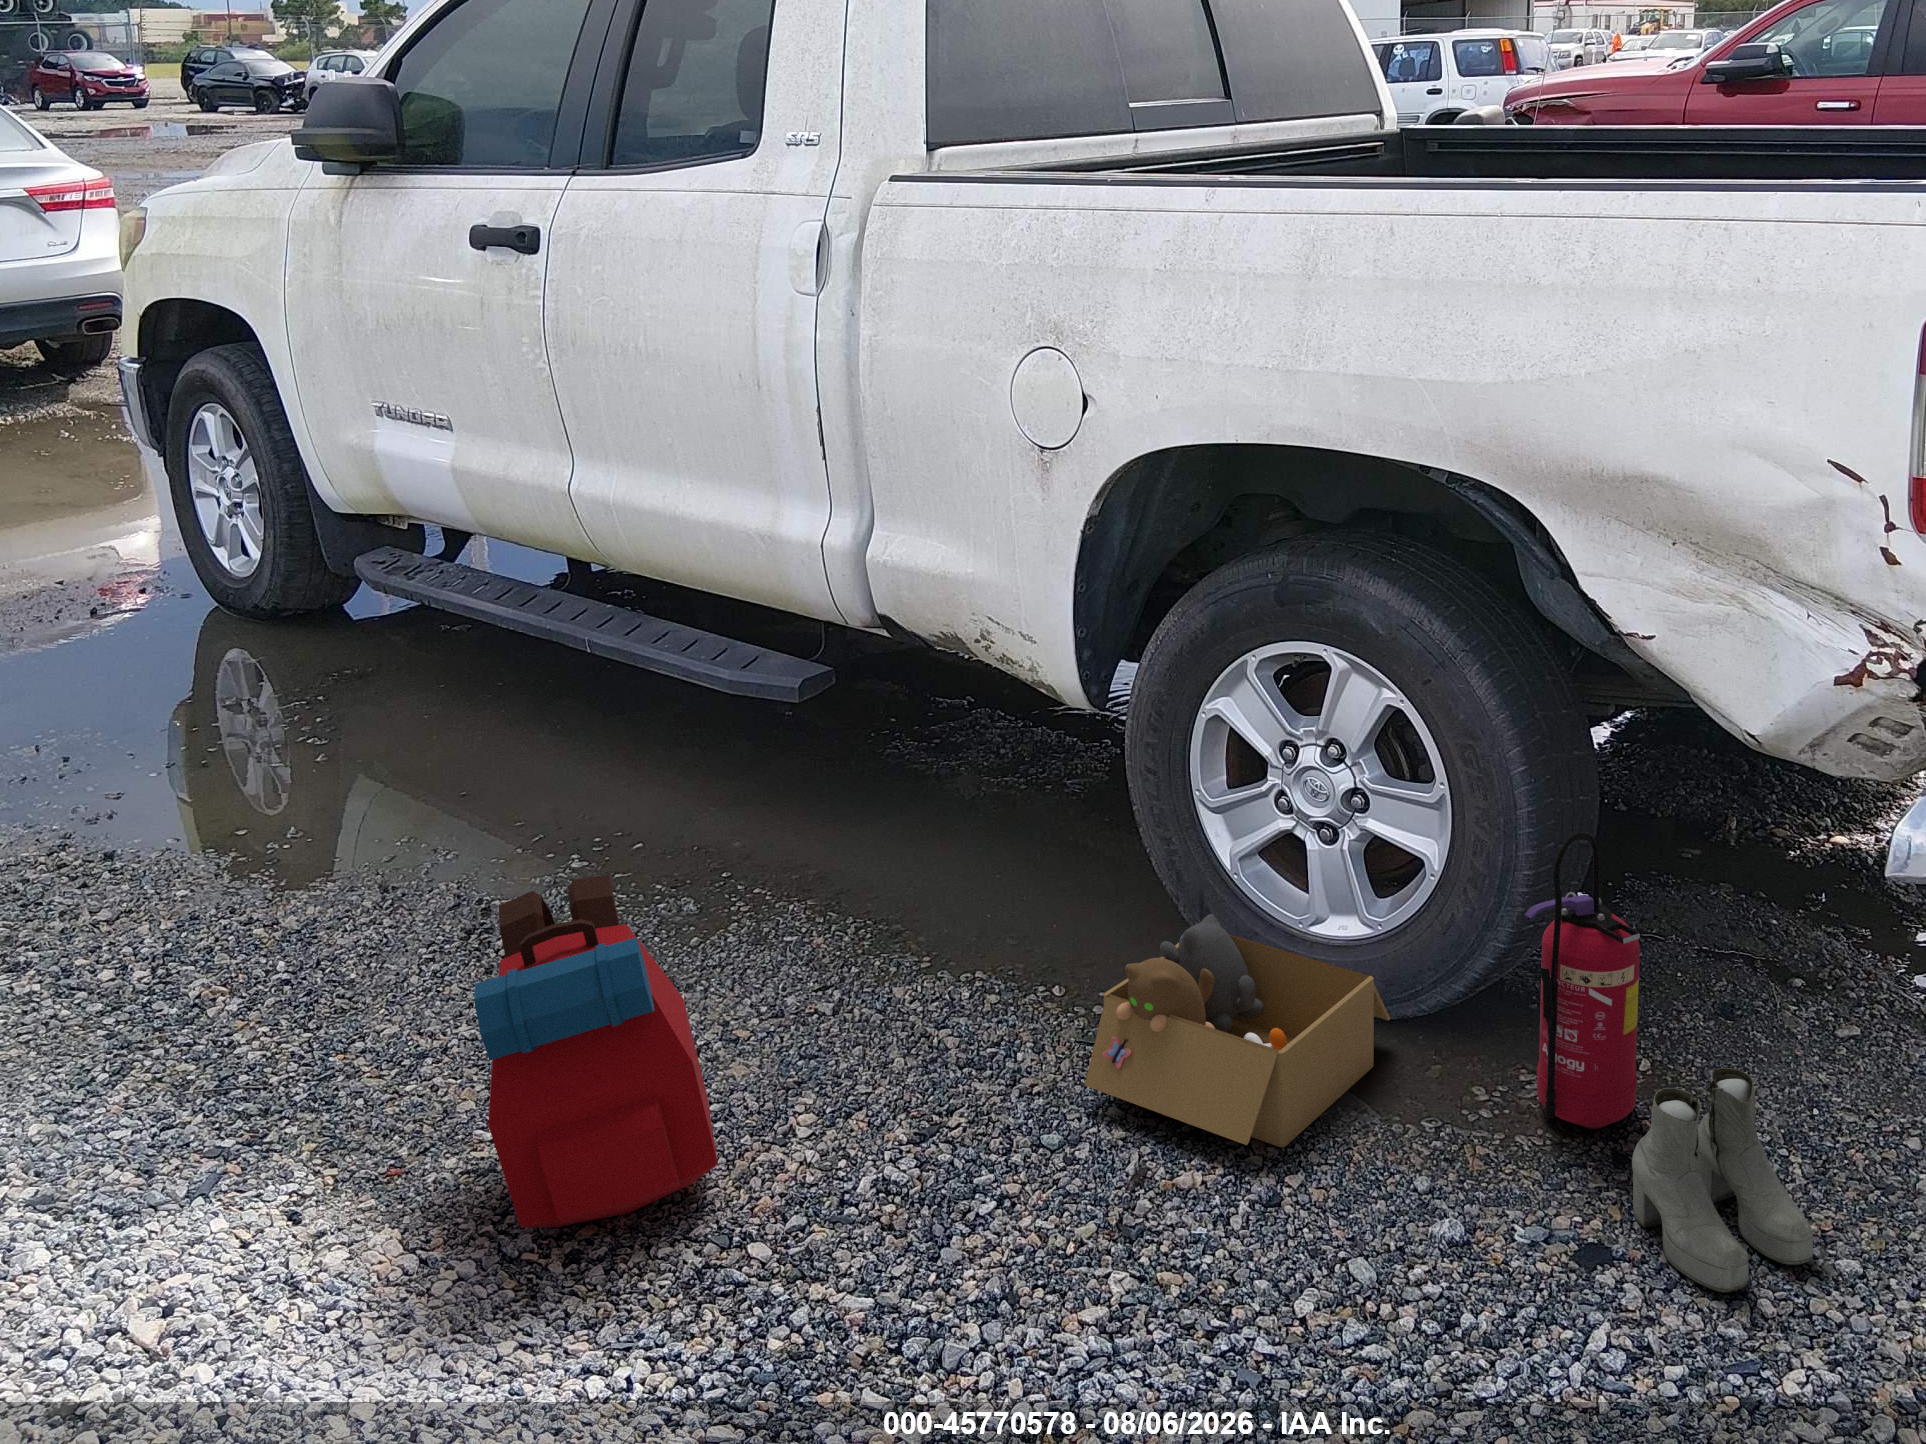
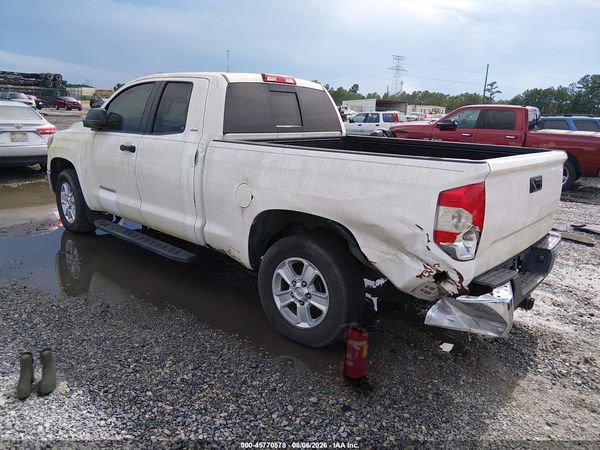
backpack: present [474,875,718,1227] -> none [85,302,146,384]
cardboard box: present [1085,914,1390,1147] -> none [236,321,312,378]
boots: present [1632,1068,1813,1293] -> present [17,348,56,399]

